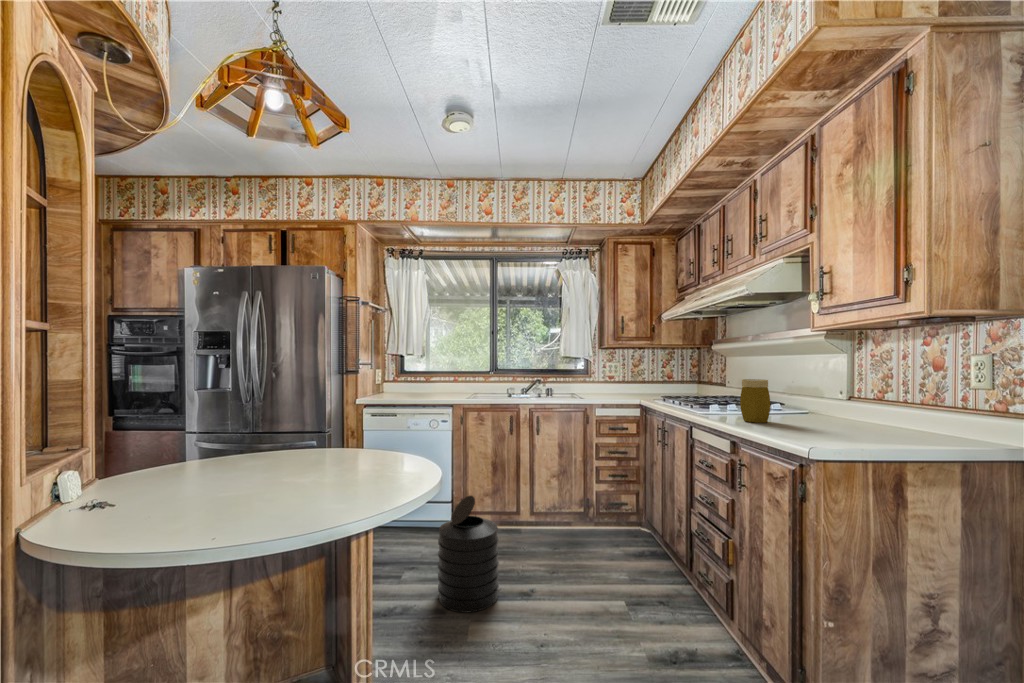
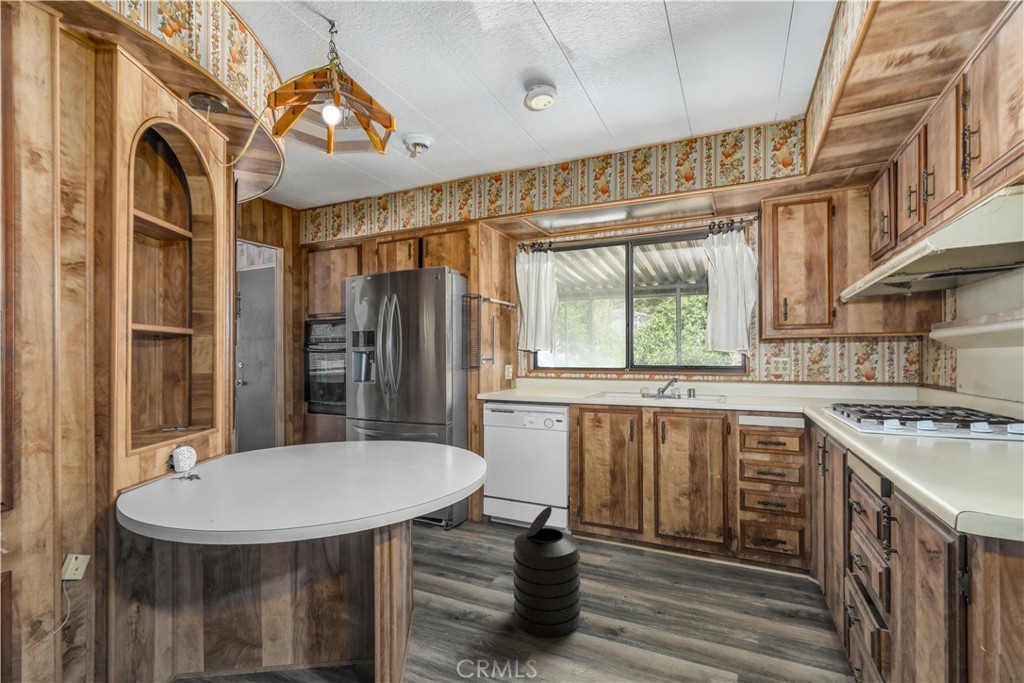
jar: present [740,379,770,423] -> none [910,390,974,463]

